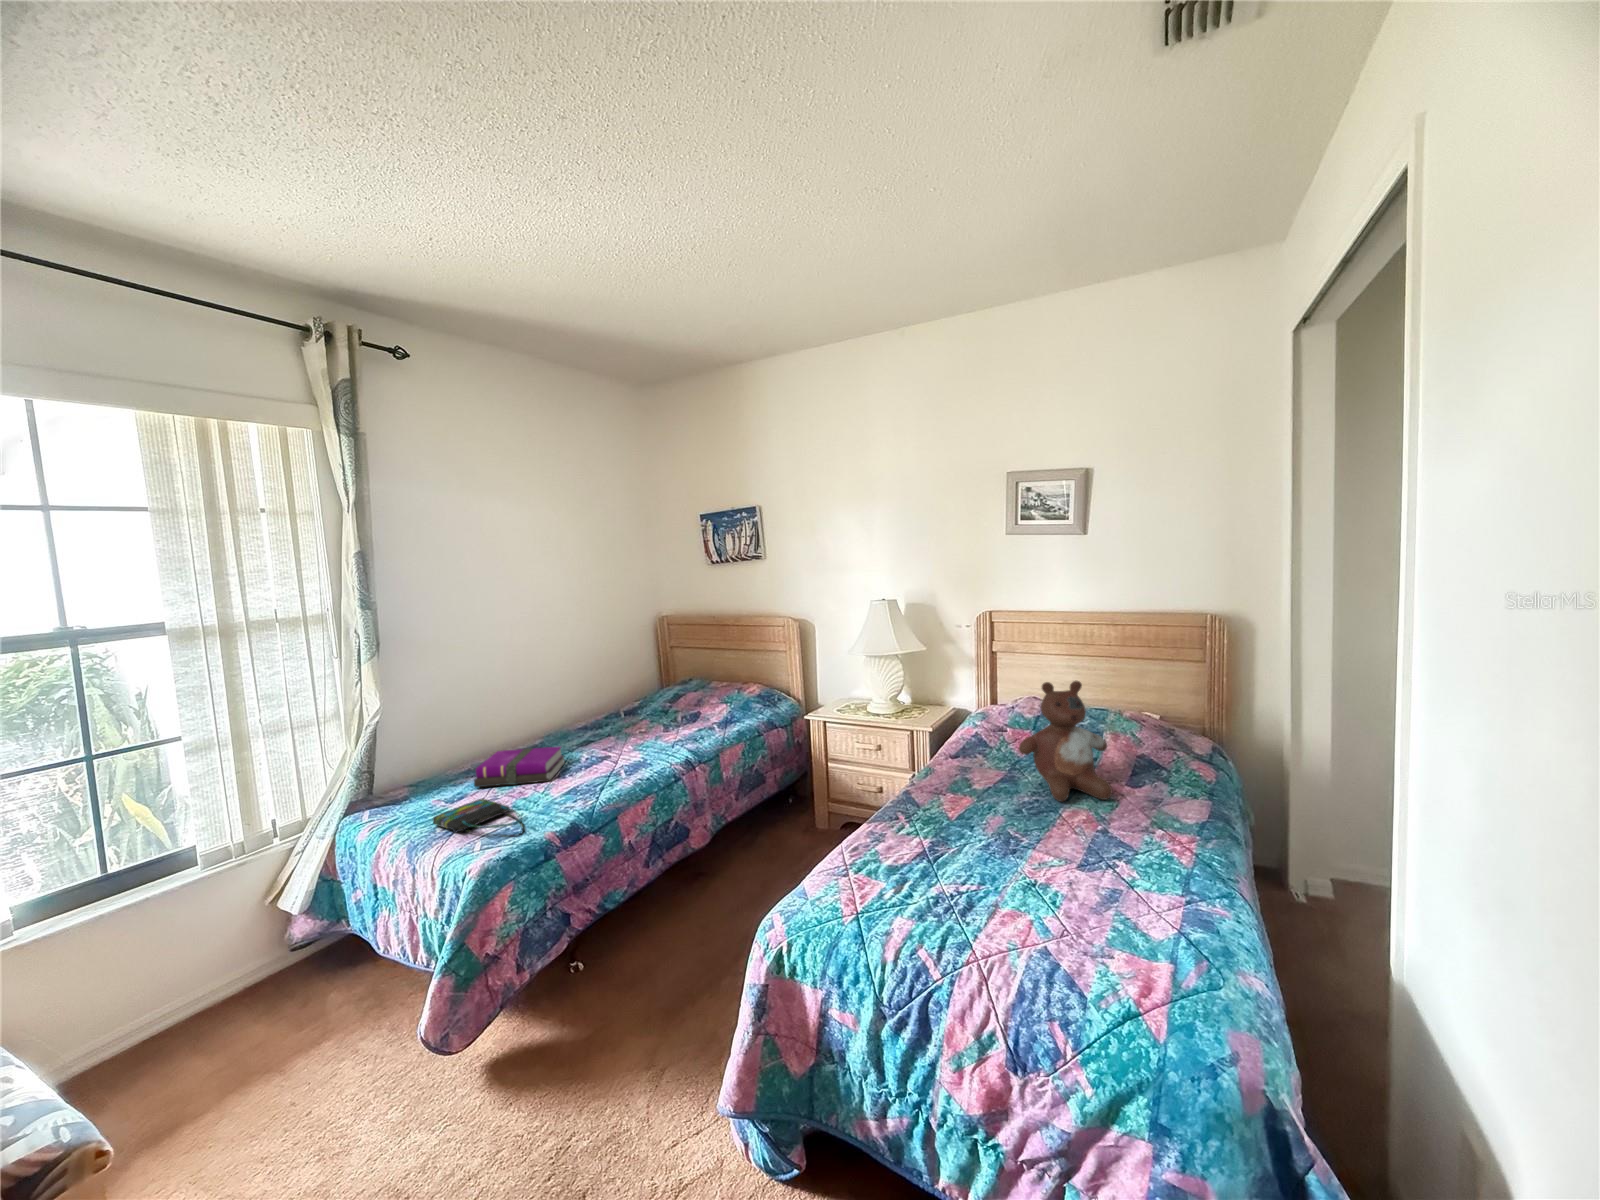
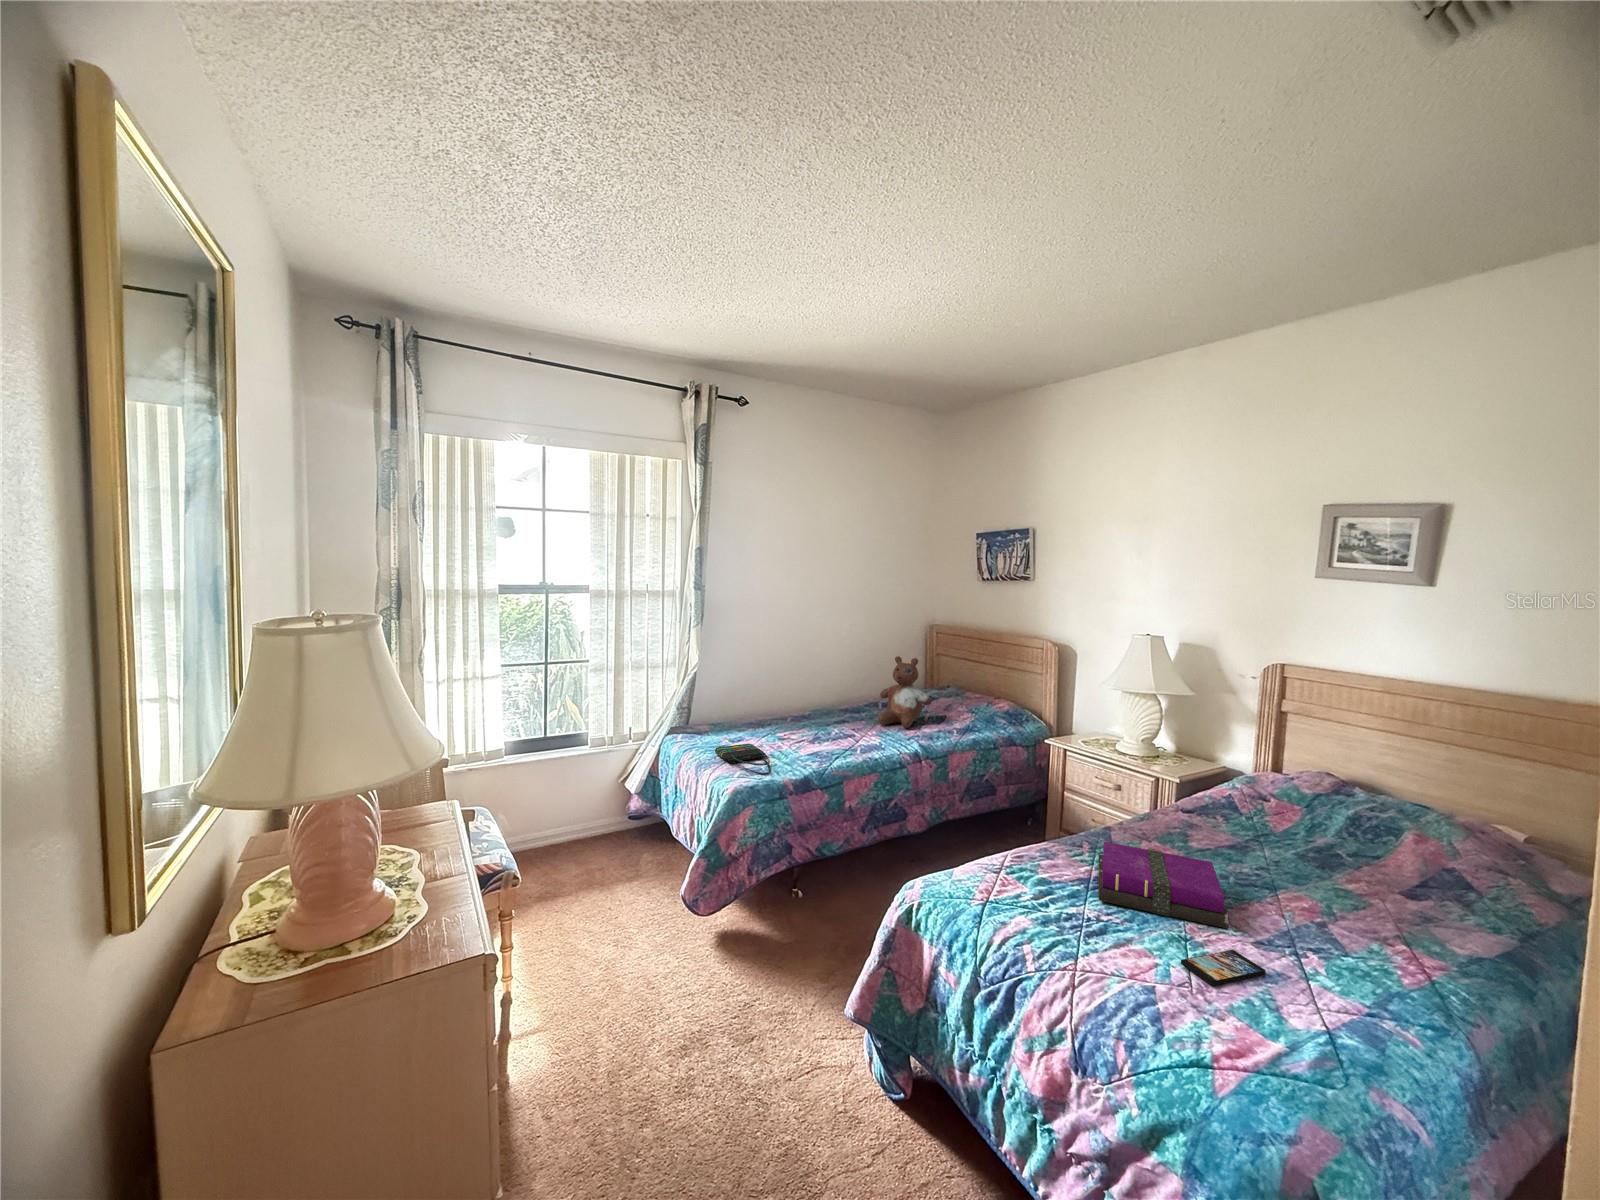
stuffed bear: present [1019,681,1112,801] -> present [878,656,931,728]
notebook: present [474,746,565,787] -> present [1098,842,1229,929]
smartphone: none [1050,882,1107,926] -> present [1181,950,1266,986]

